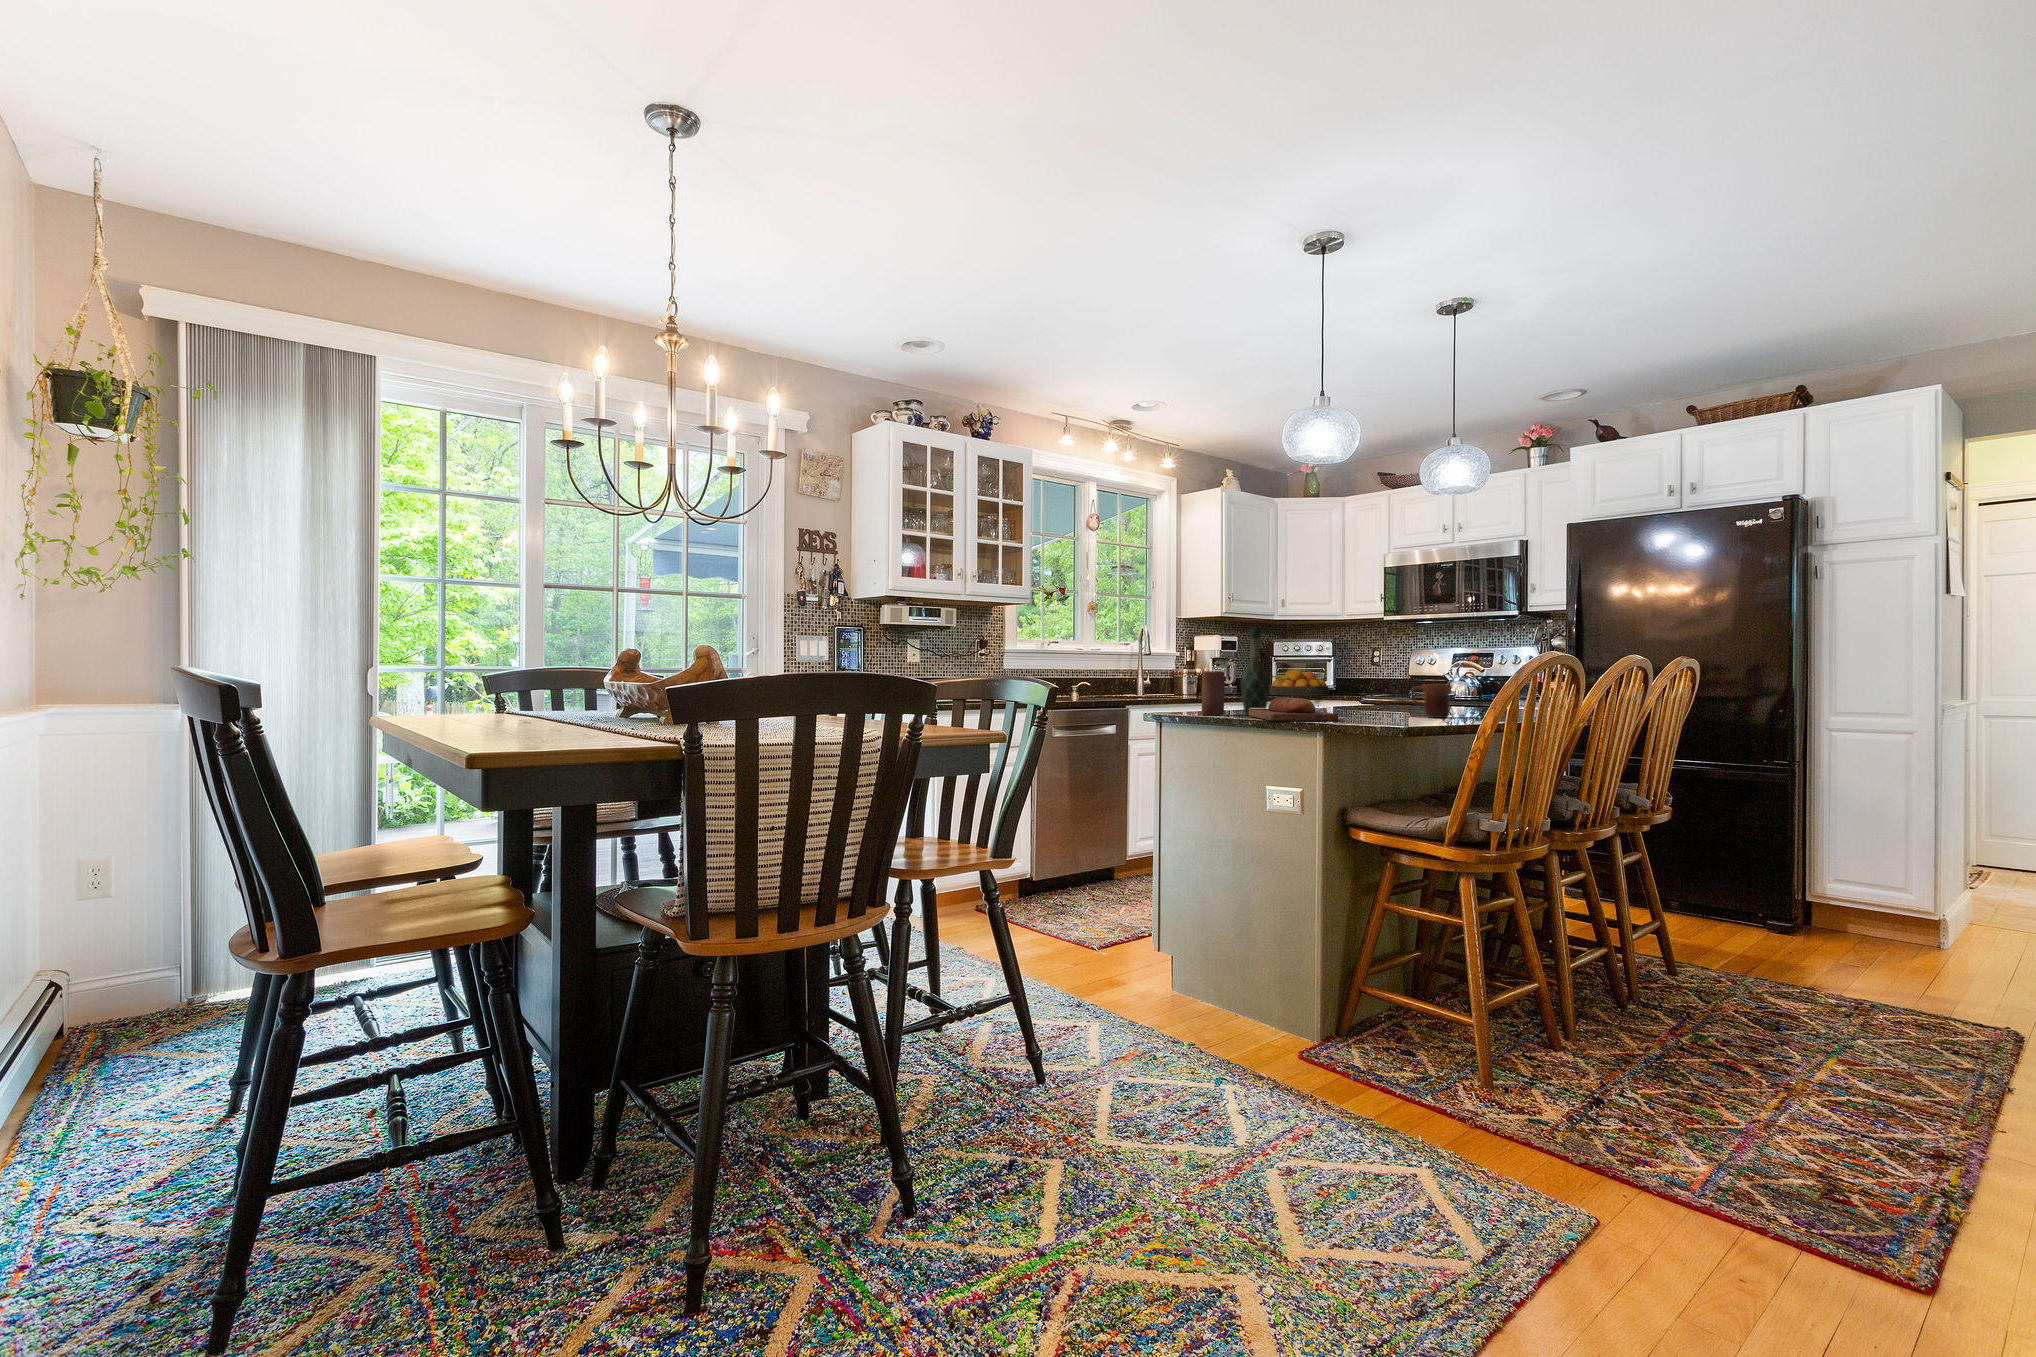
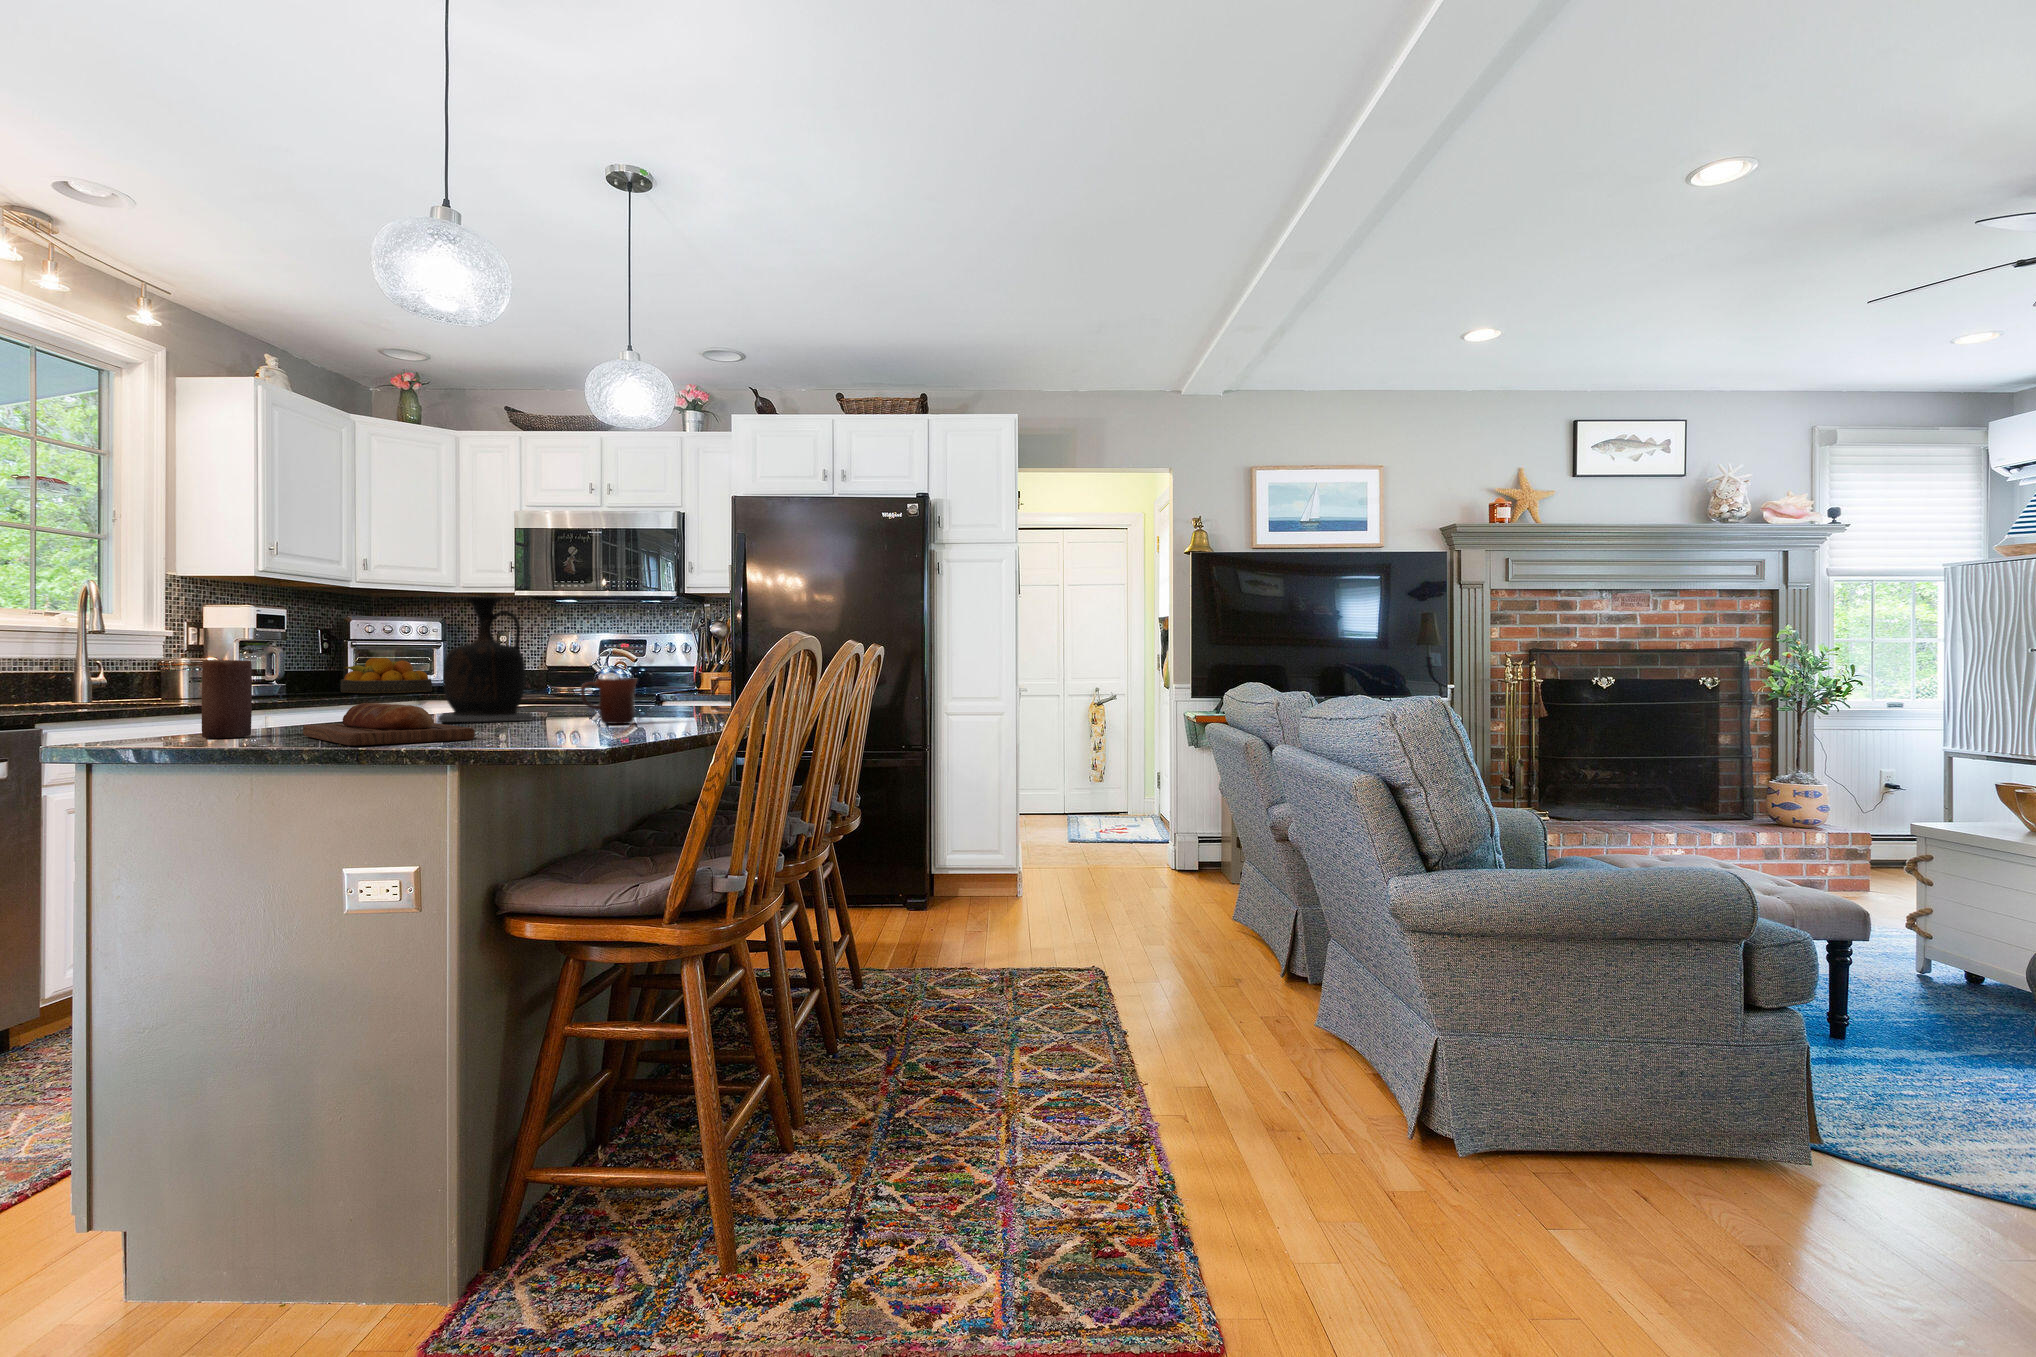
wine bottle: present [1241,627,1270,714] -> none [287,587,344,732]
vase: none [1322,628,1383,714] -> present [438,597,533,722]

